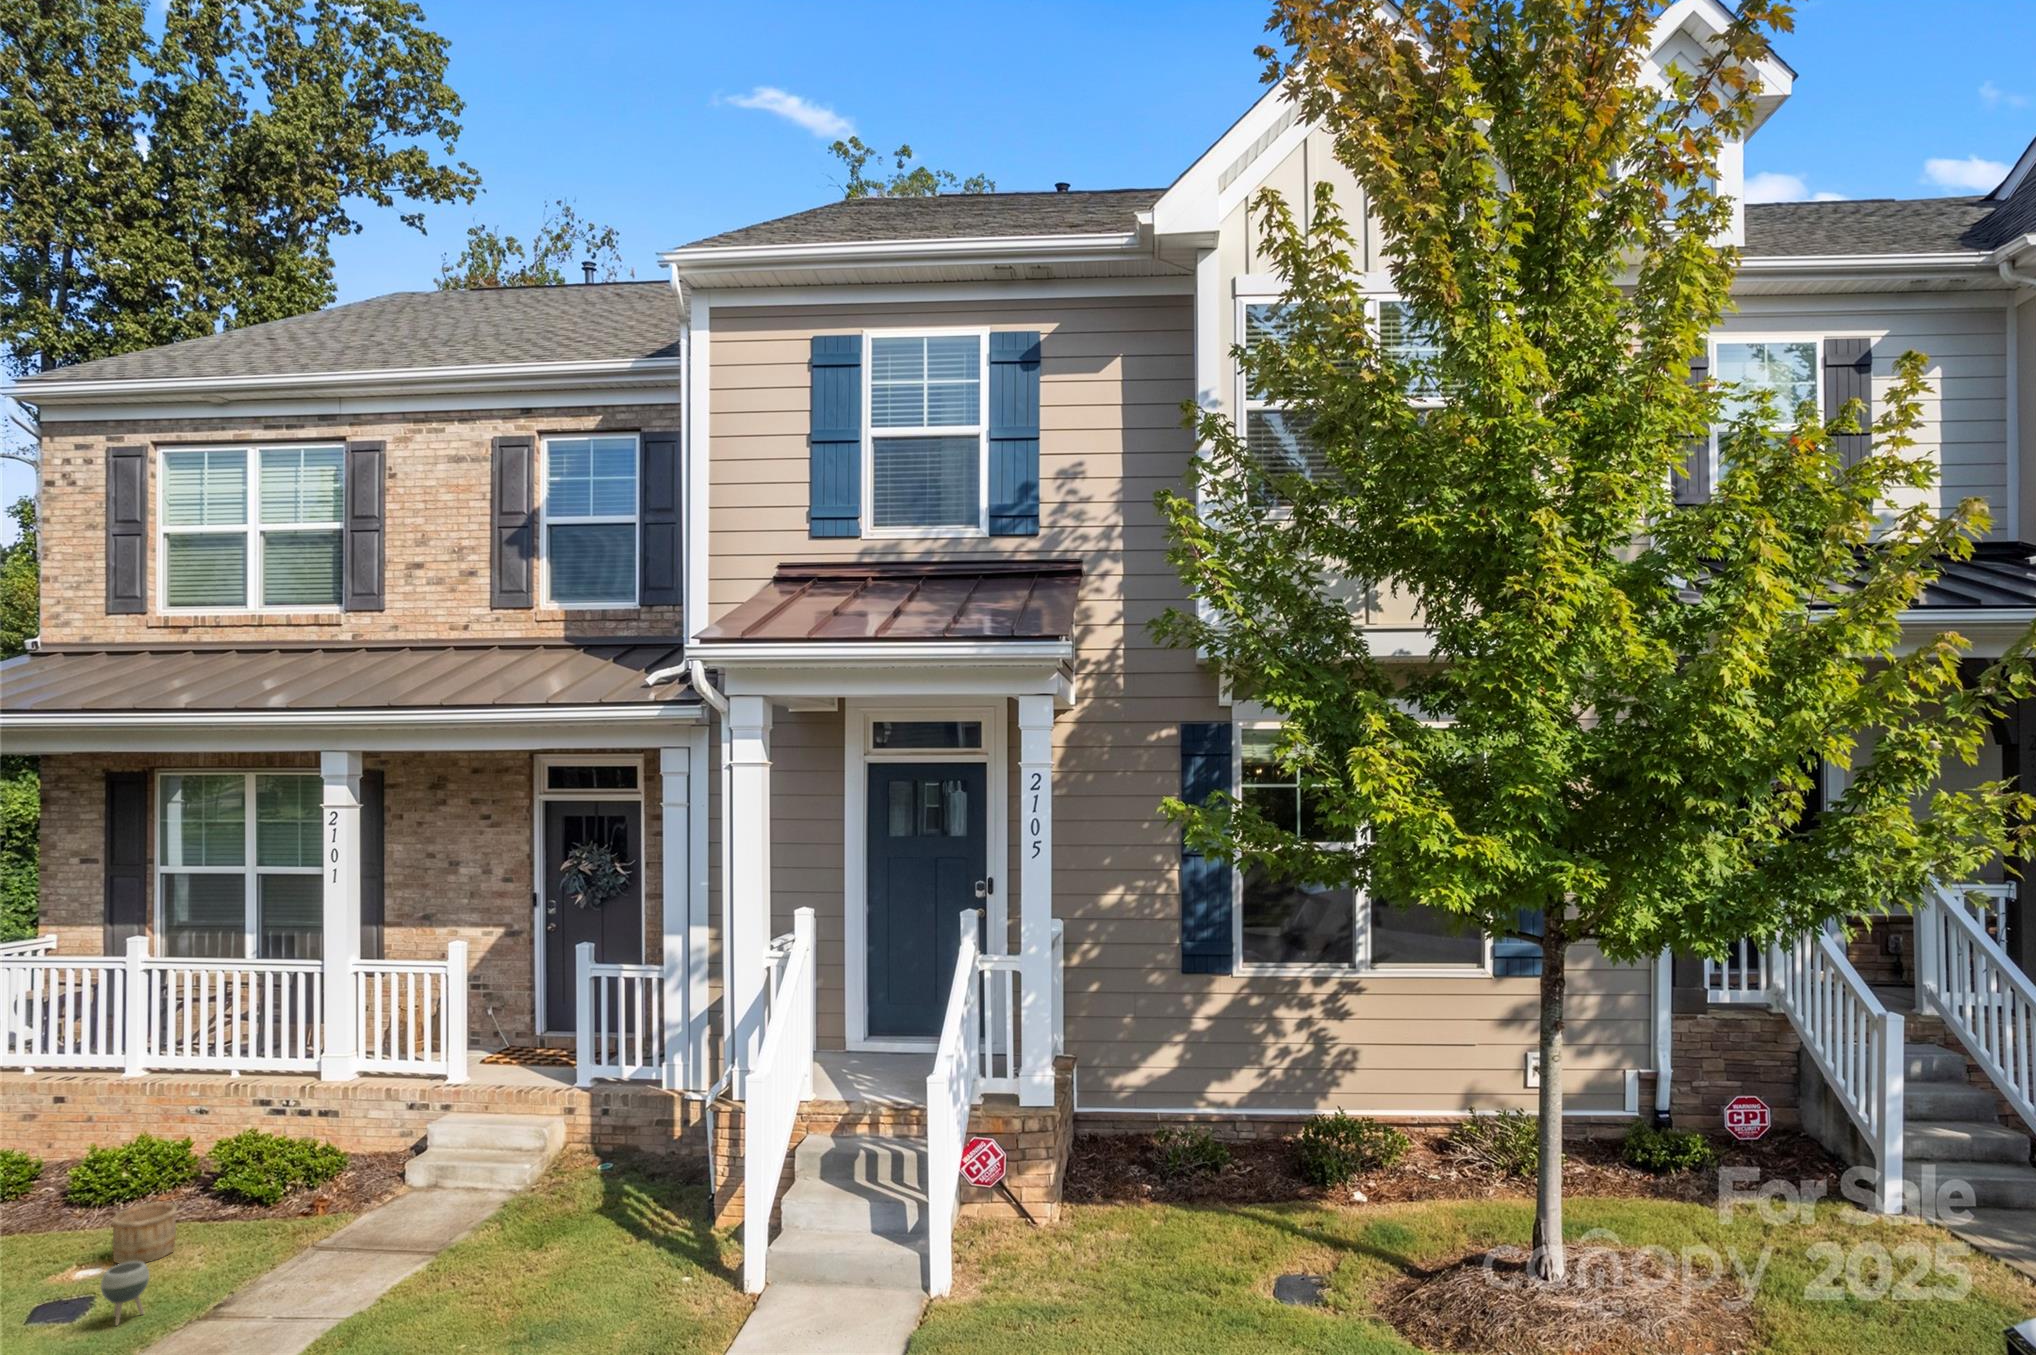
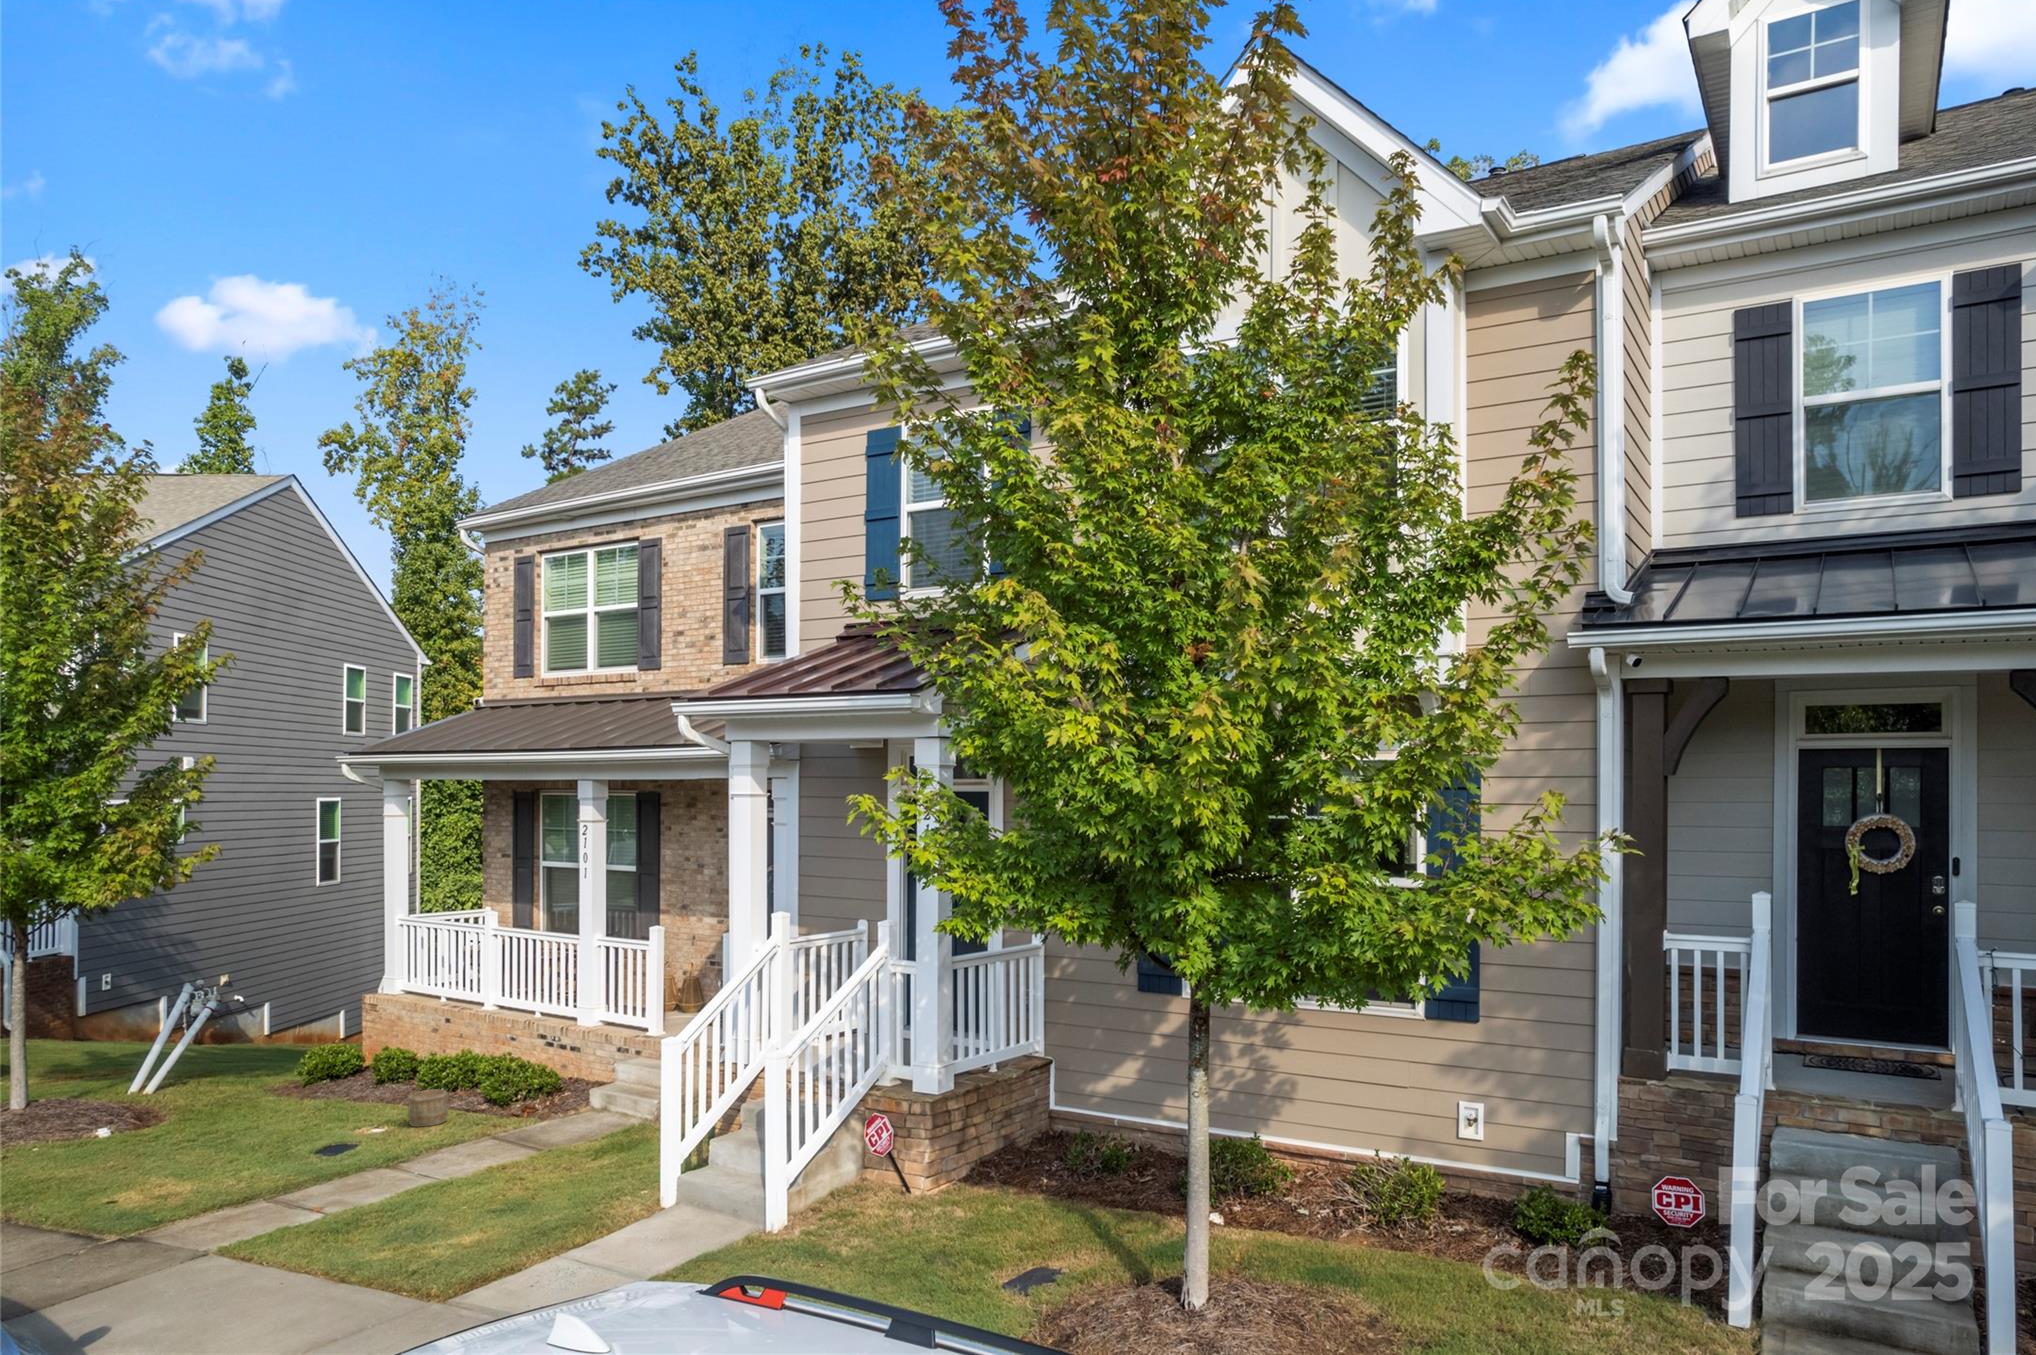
planter: present [101,1261,149,1325] -> none [359,1117,388,1156]

